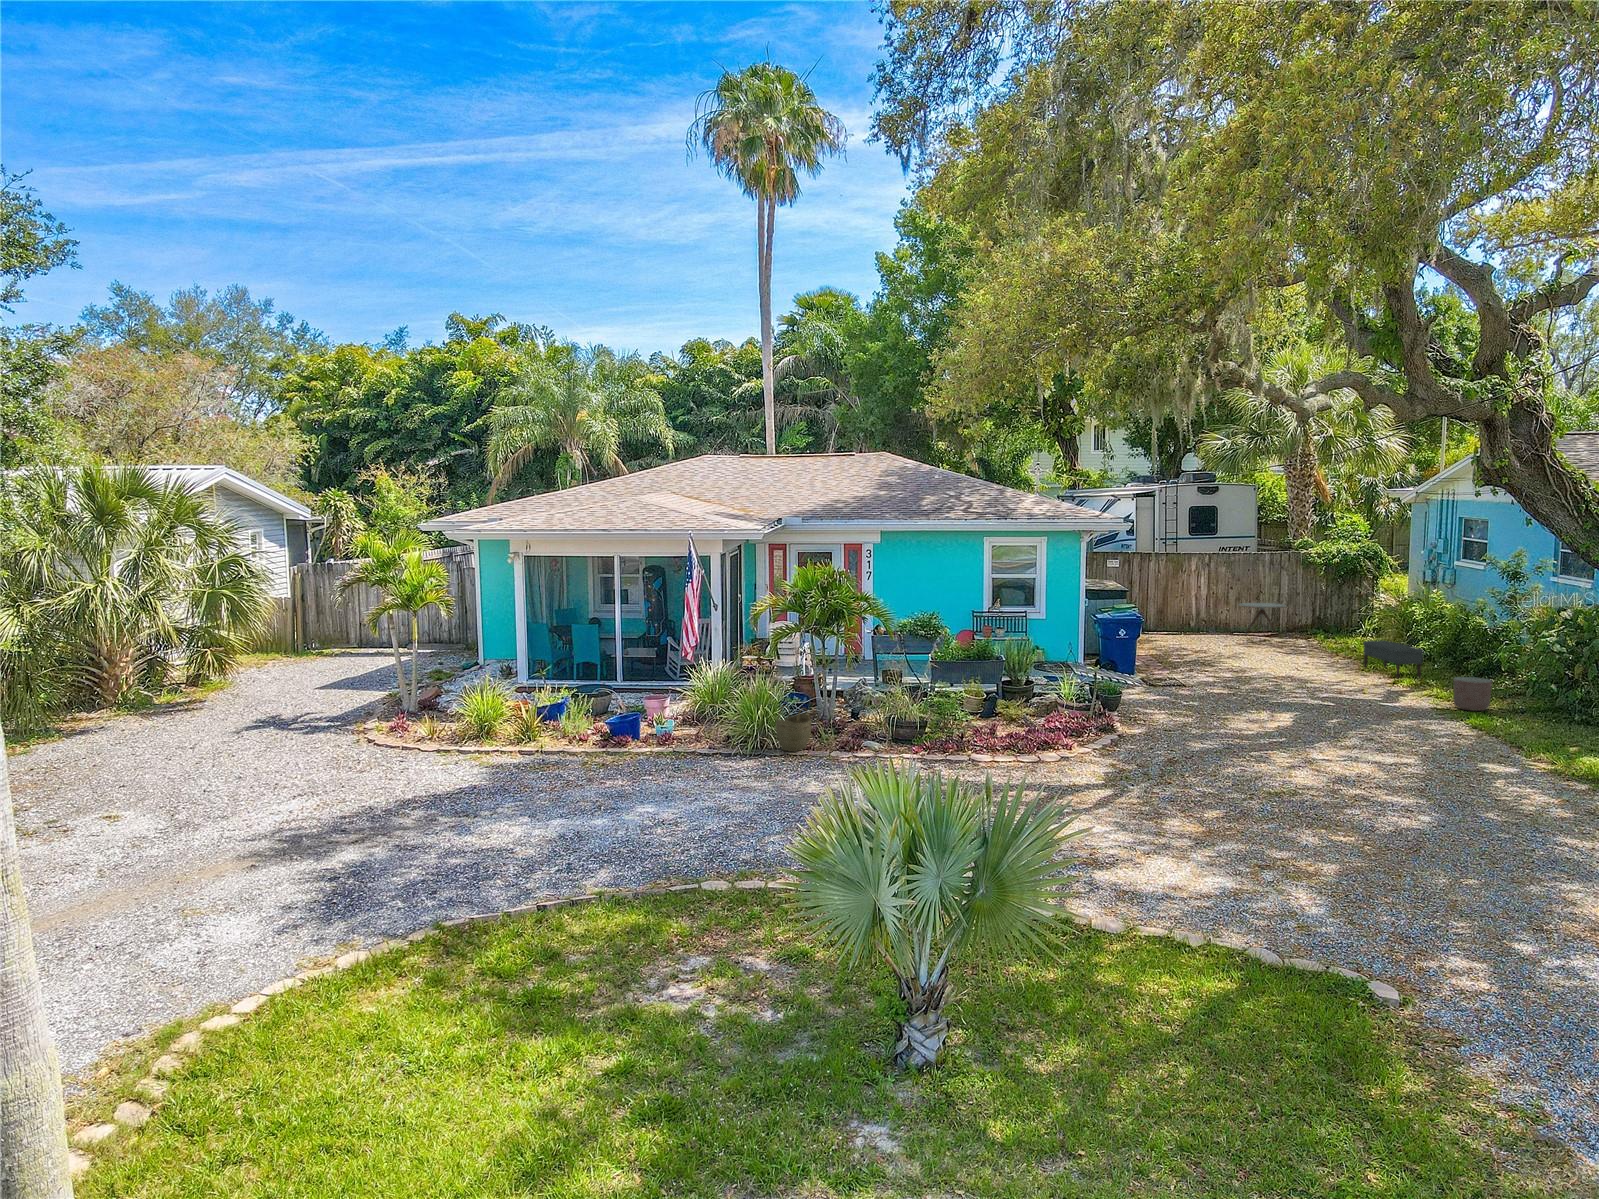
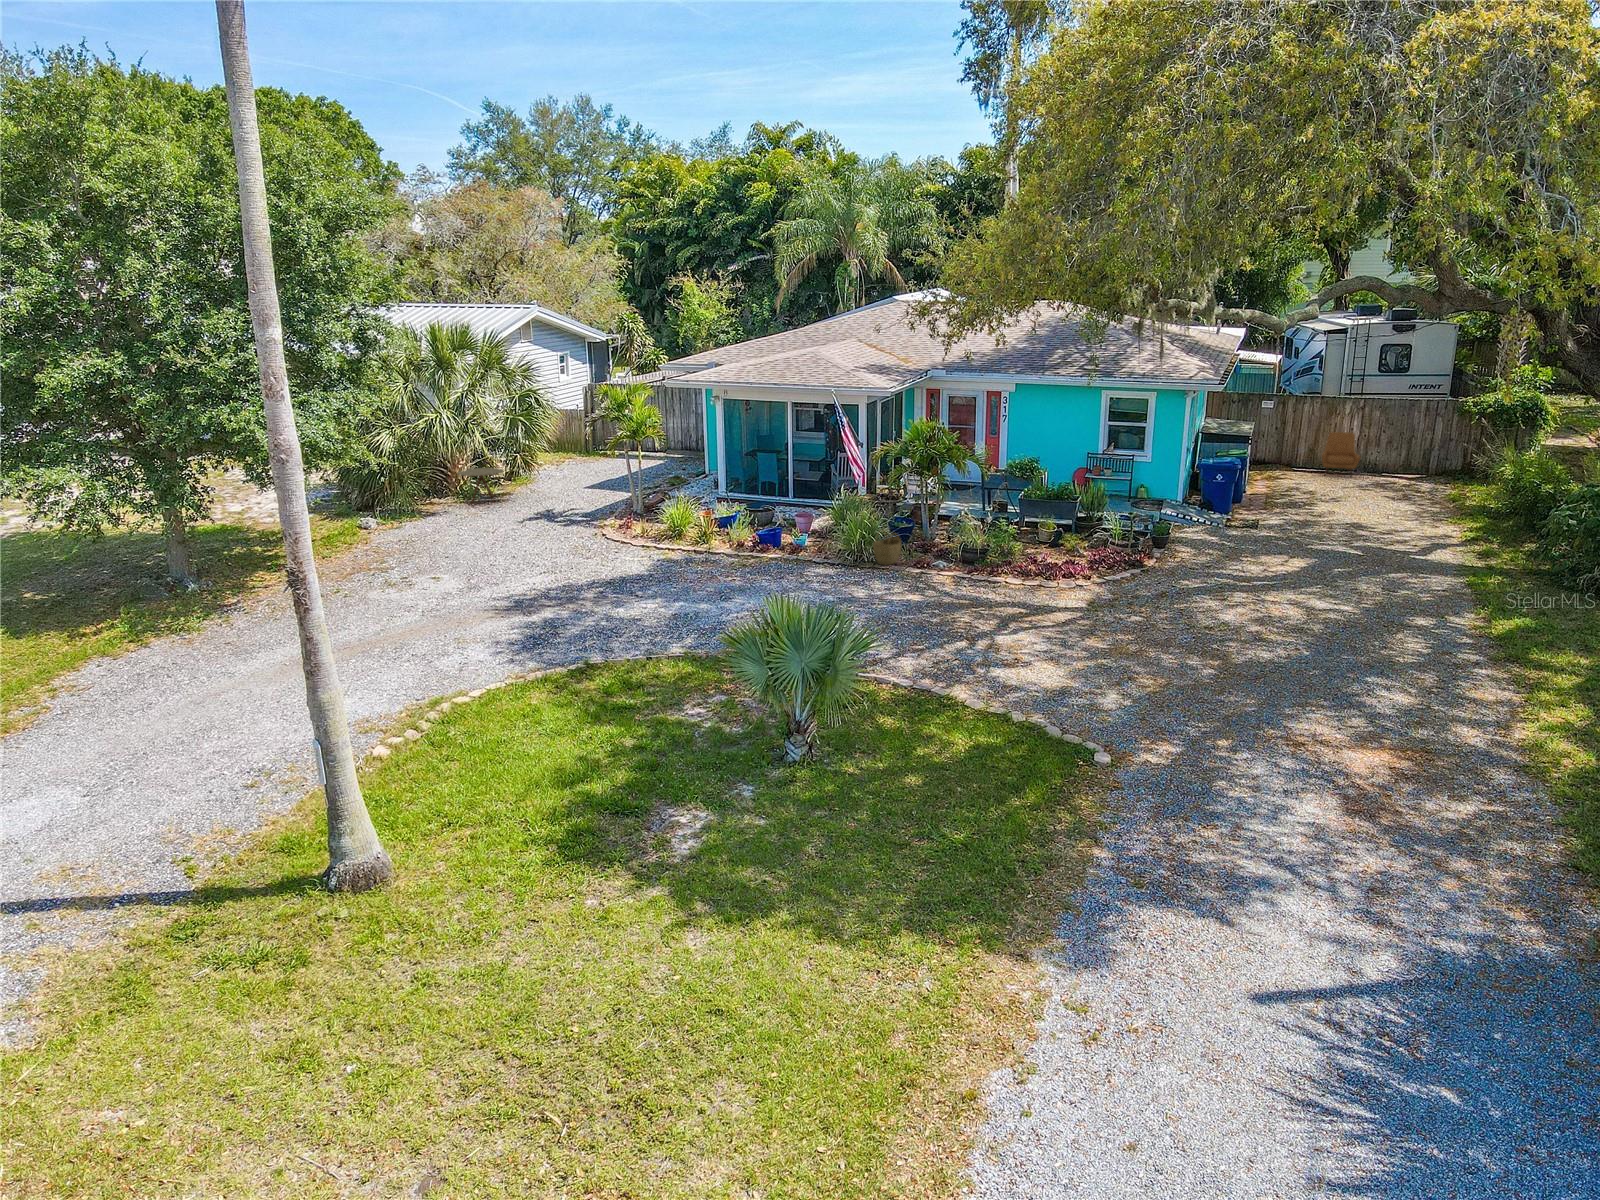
chair: none [1170,590,1211,636] -> present [1322,432,1360,477]
round table: present [1239,603,1285,634] -> present [457,468,503,503]
bench: present [1363,640,1423,678] -> none [1470,497,1521,537]
planter: present [1453,677,1492,711] -> none [1503,543,1543,575]

